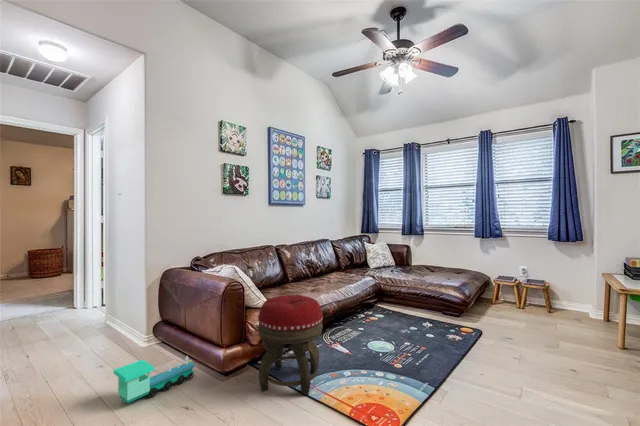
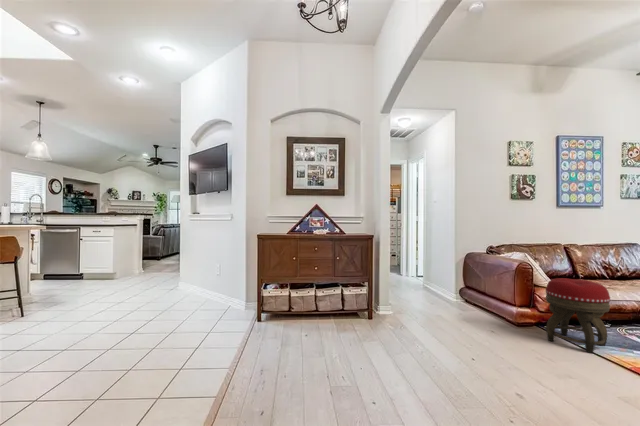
toy train: present [114,356,195,403] -> none [448,300,495,323]

